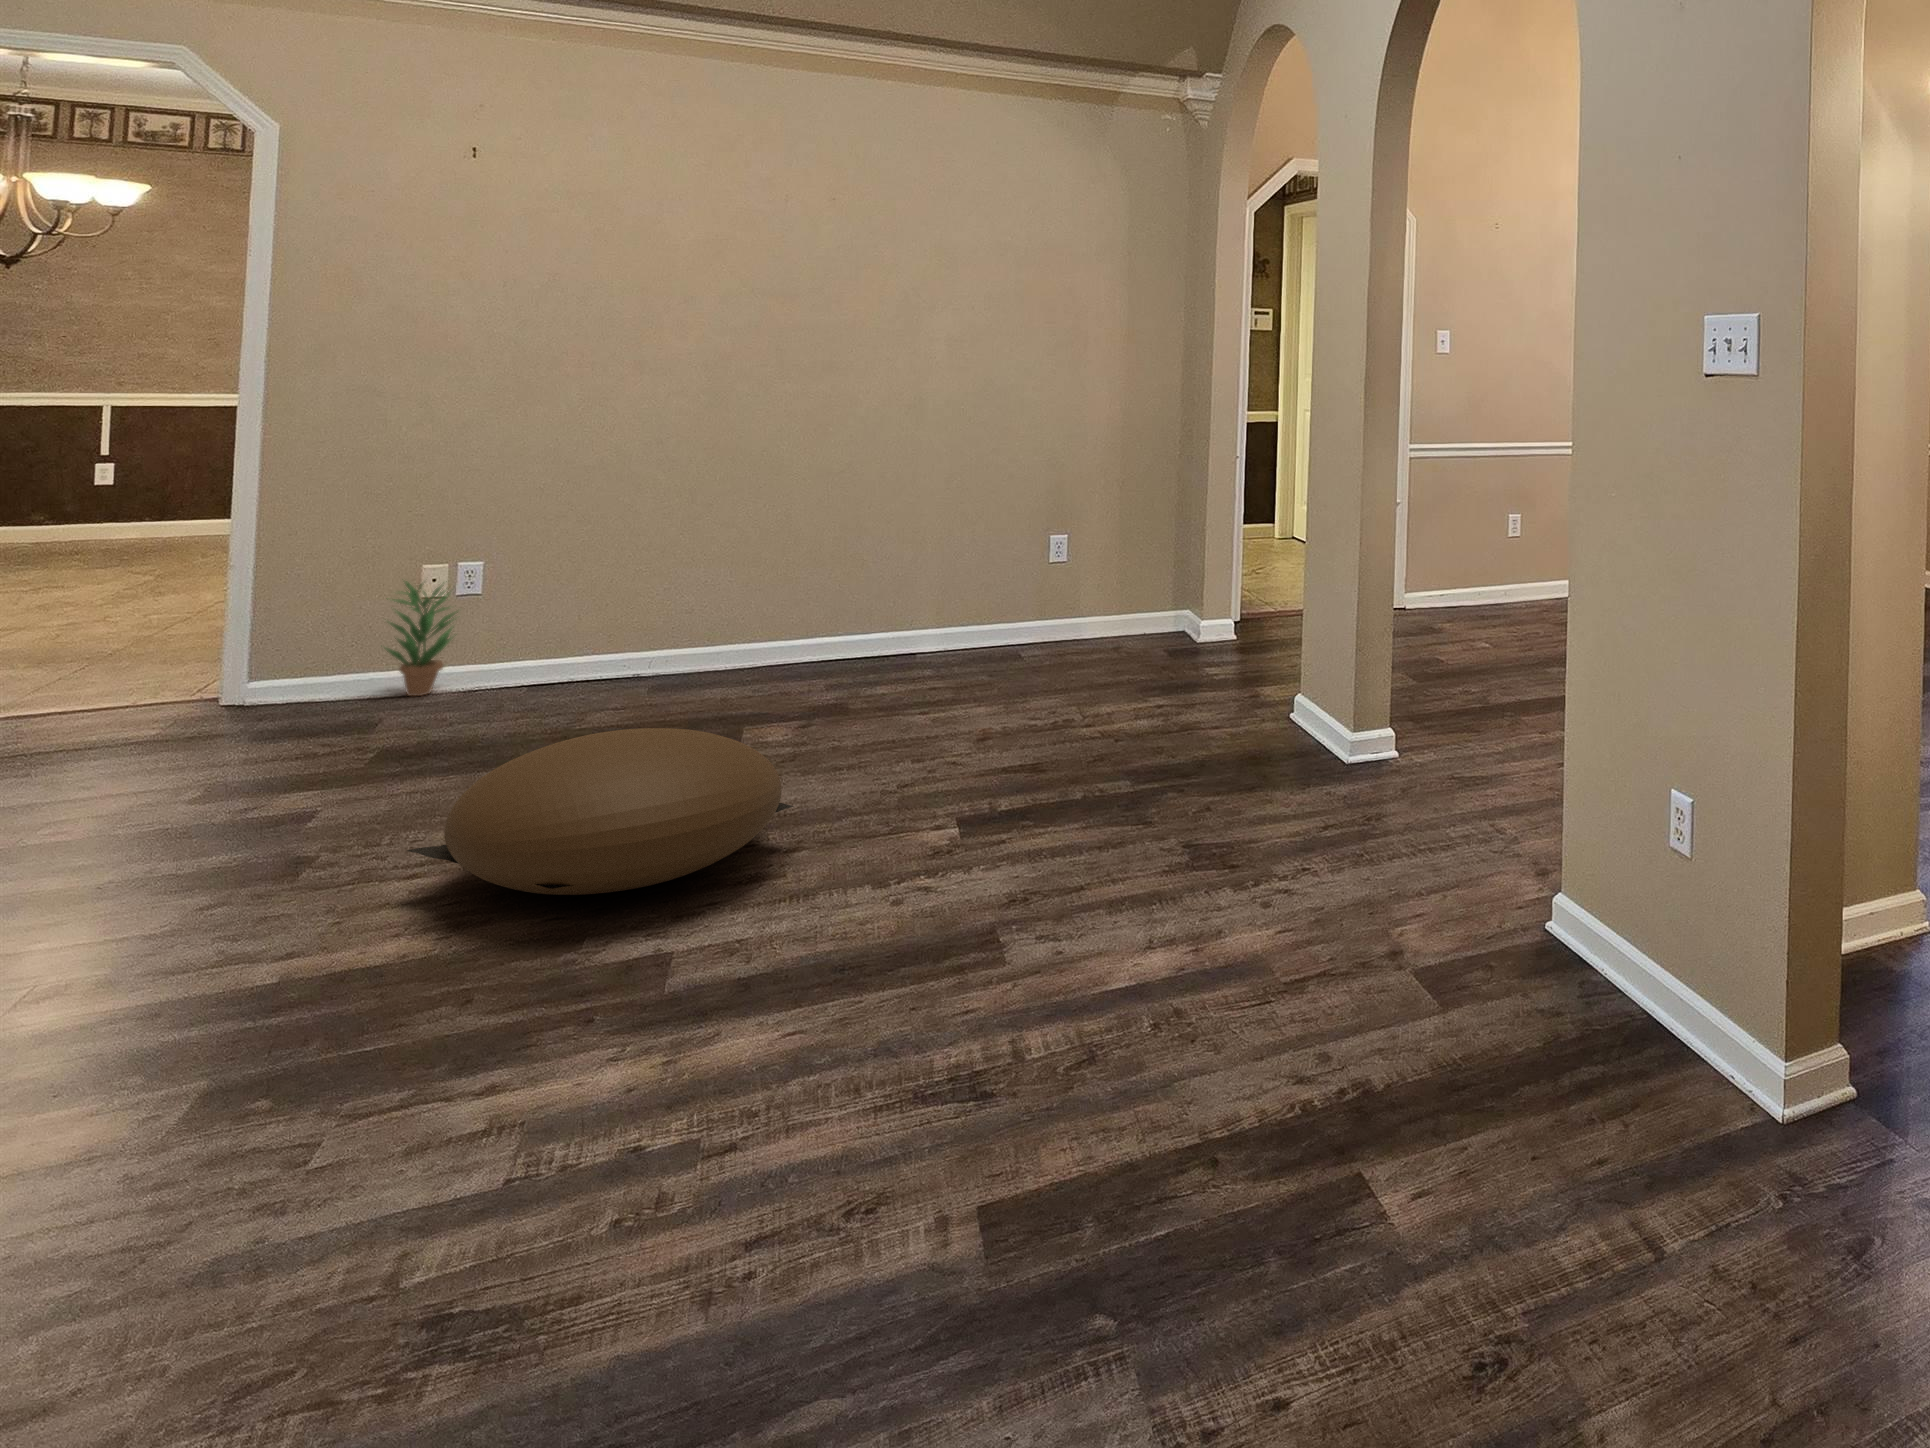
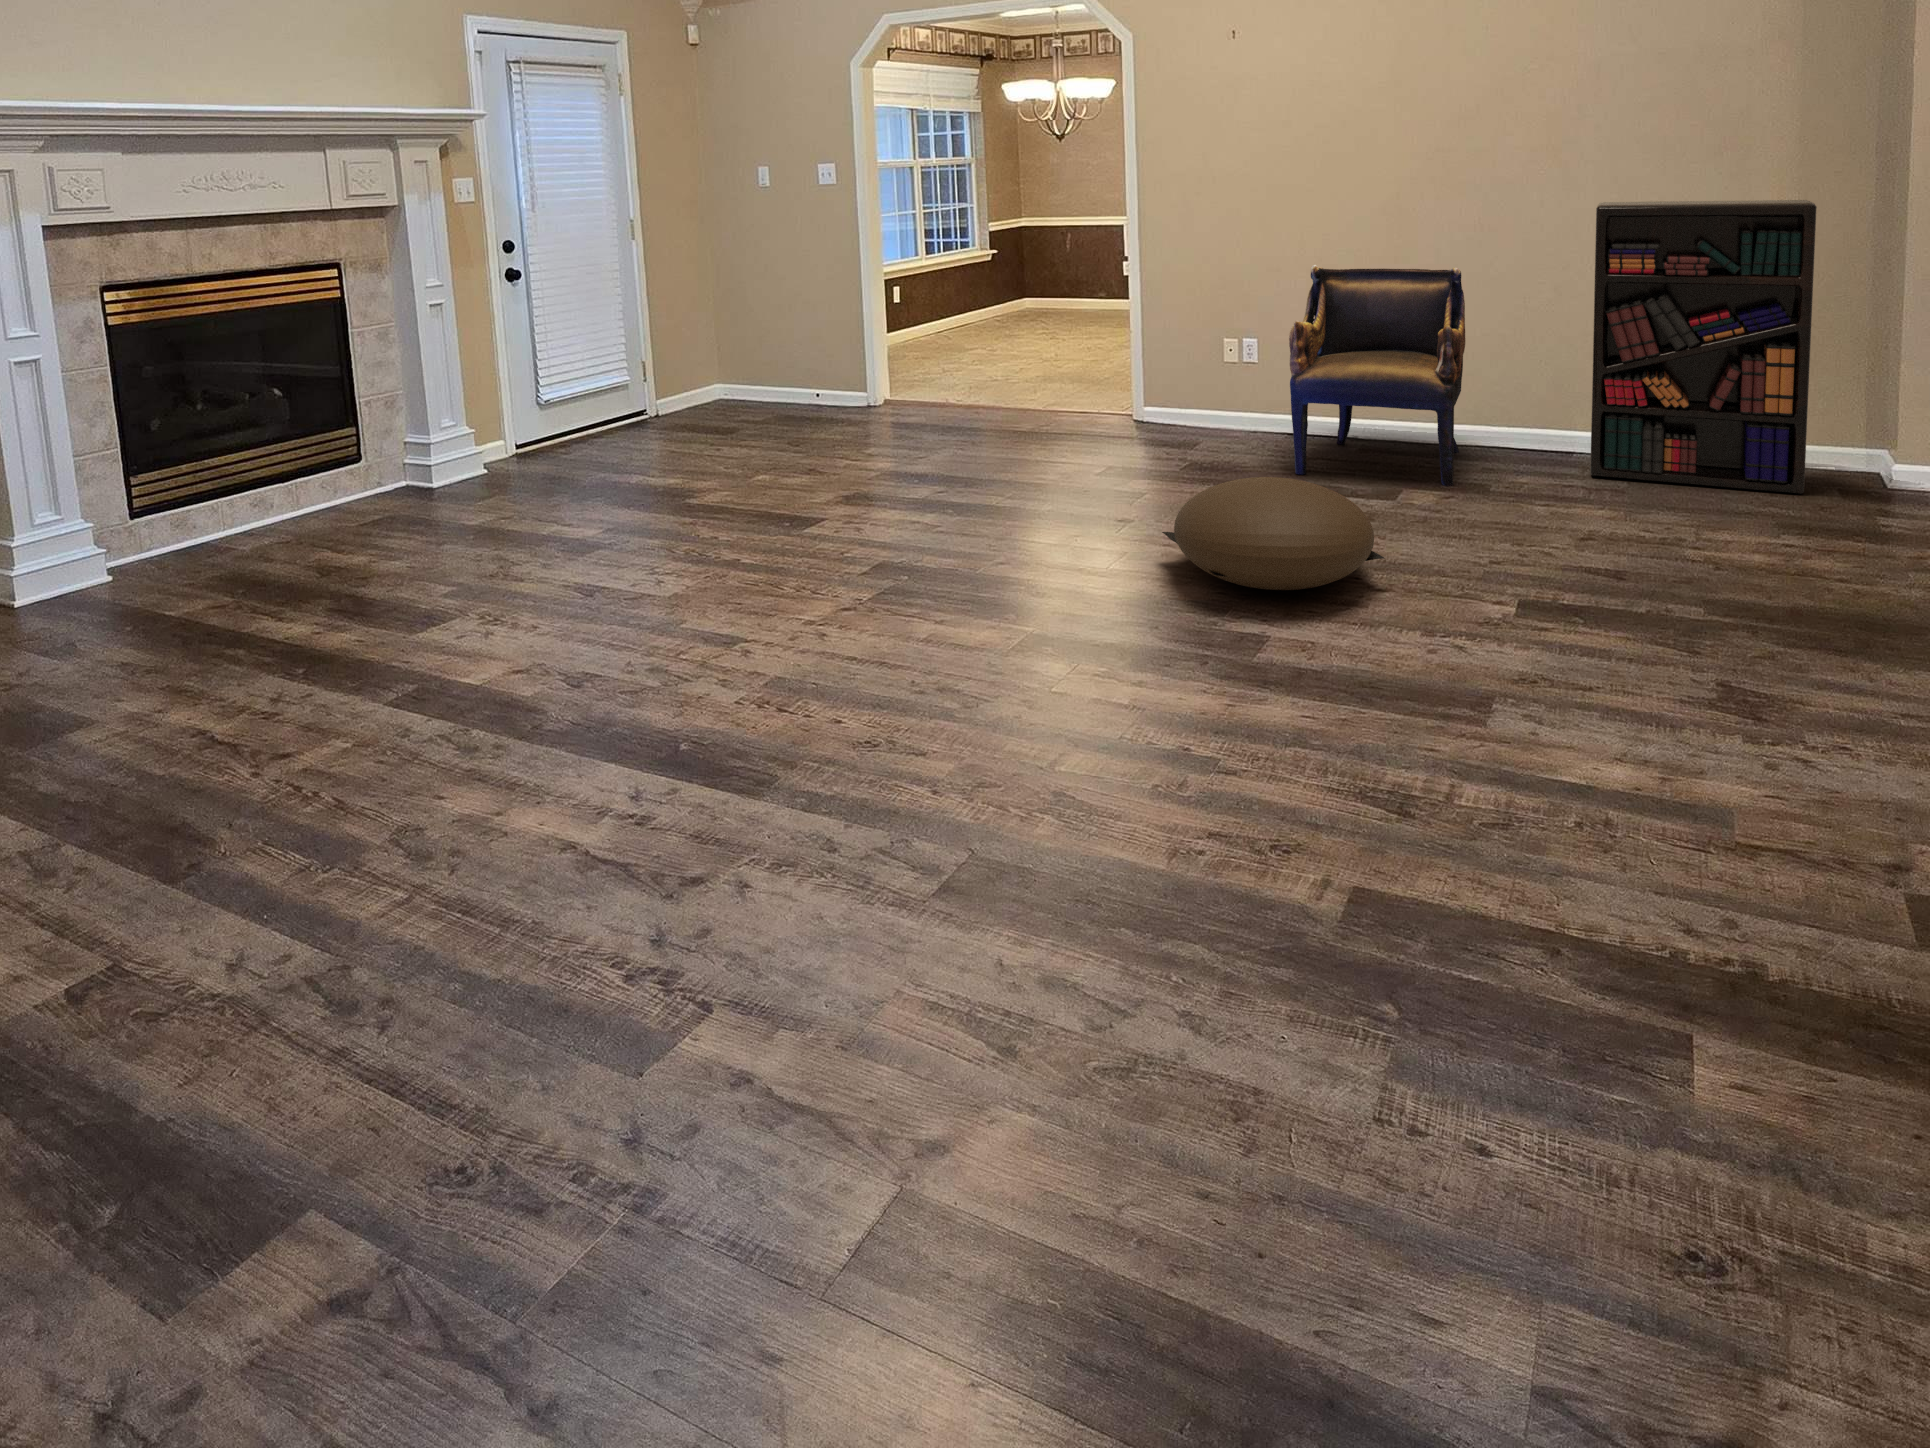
bookshelf: none [940,385,1162,674] -> present [1590,200,1817,494]
armchair: none [567,445,818,731] -> present [1289,265,1465,486]
potted plant: present [385,581,455,696] -> none [1206,355,1250,435]

